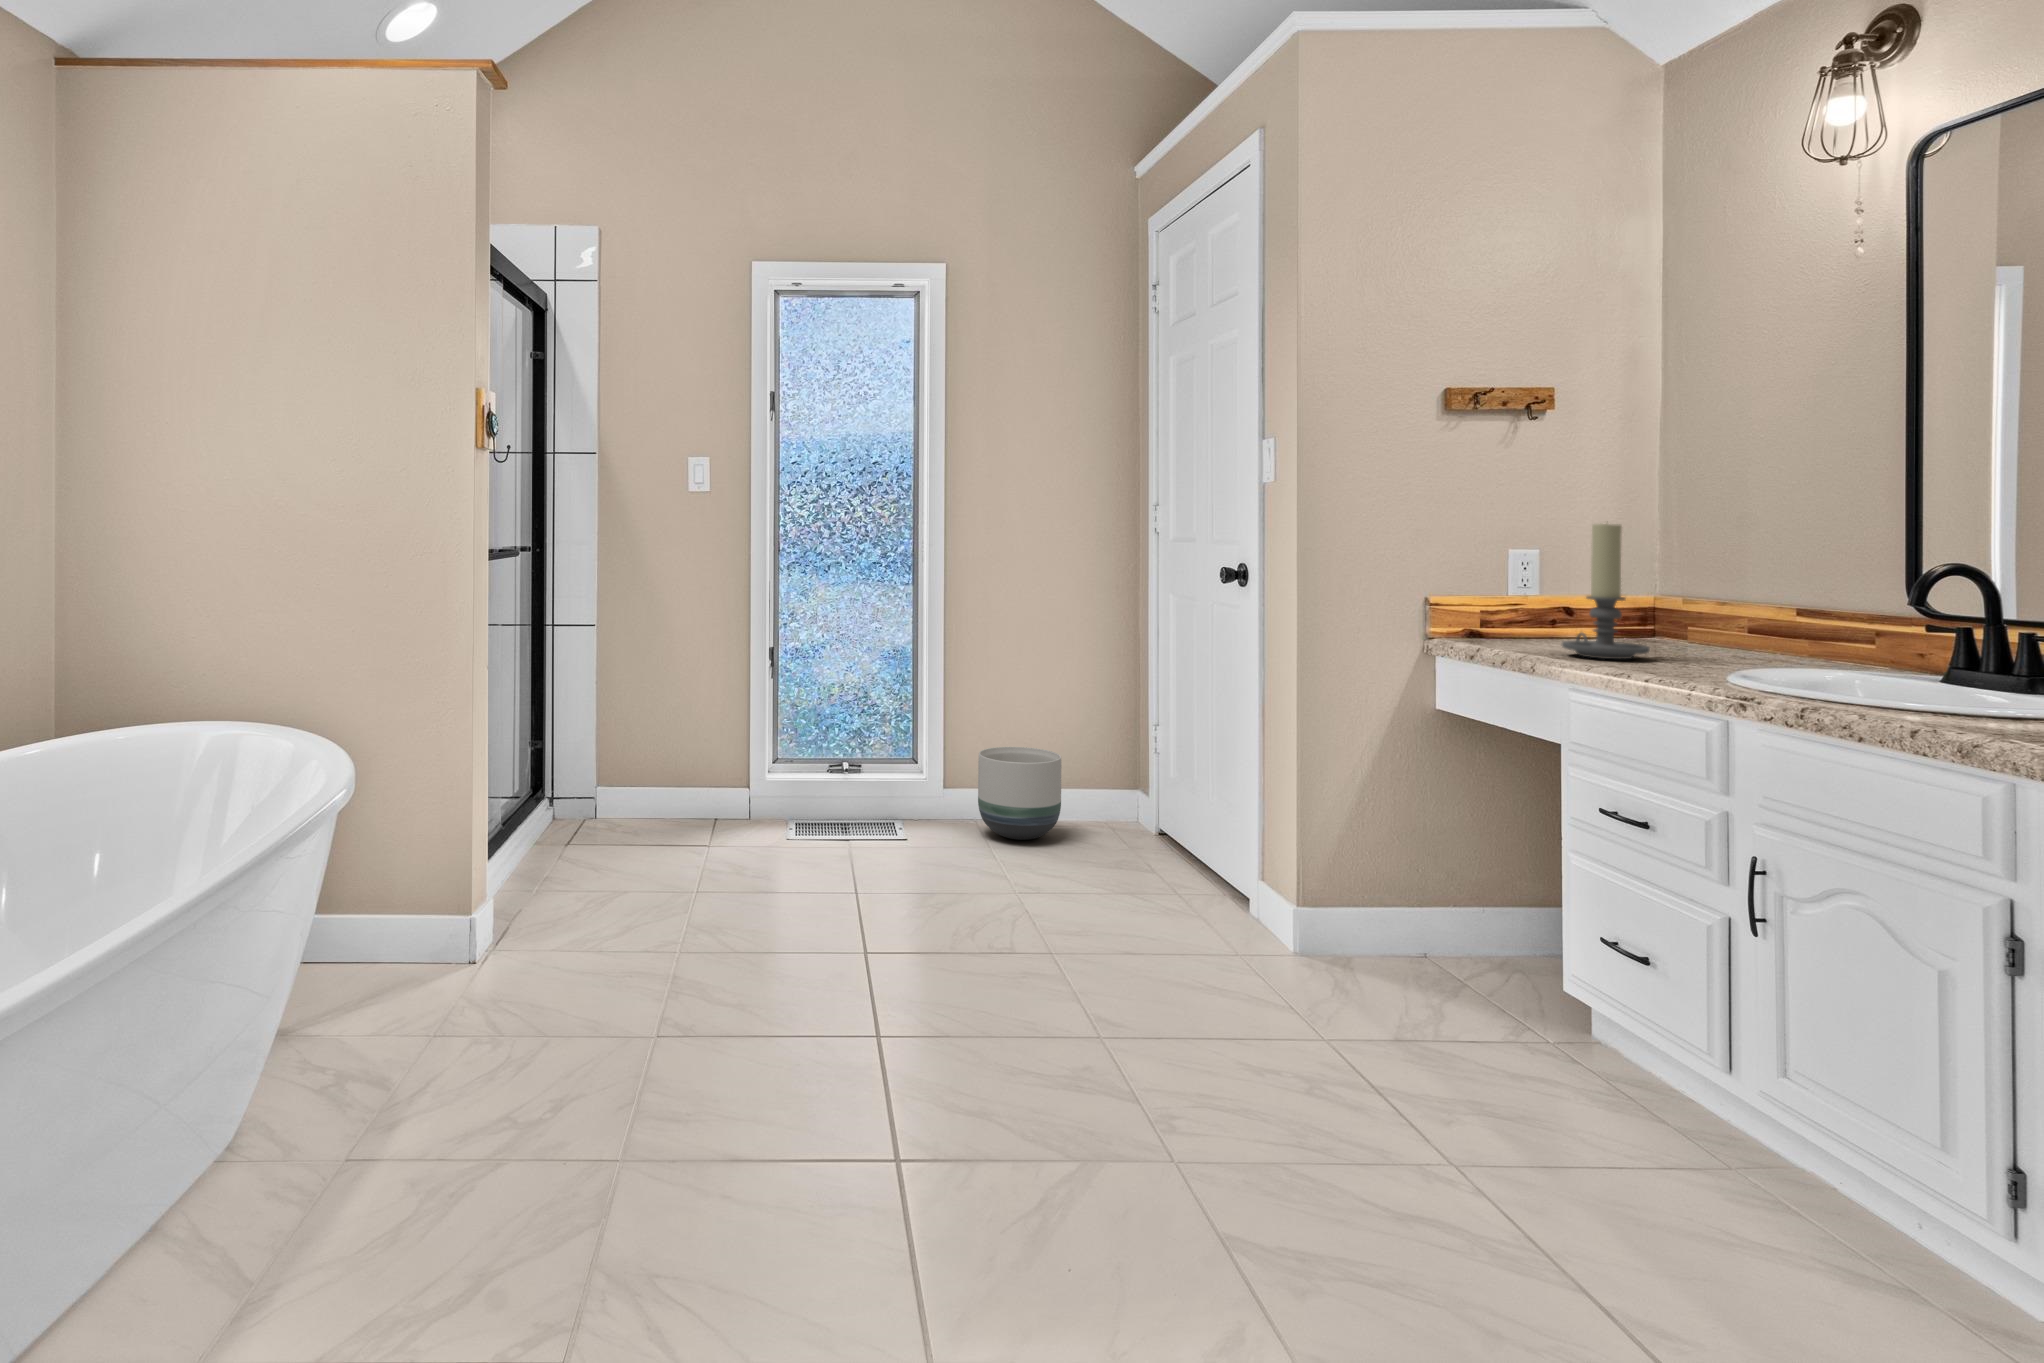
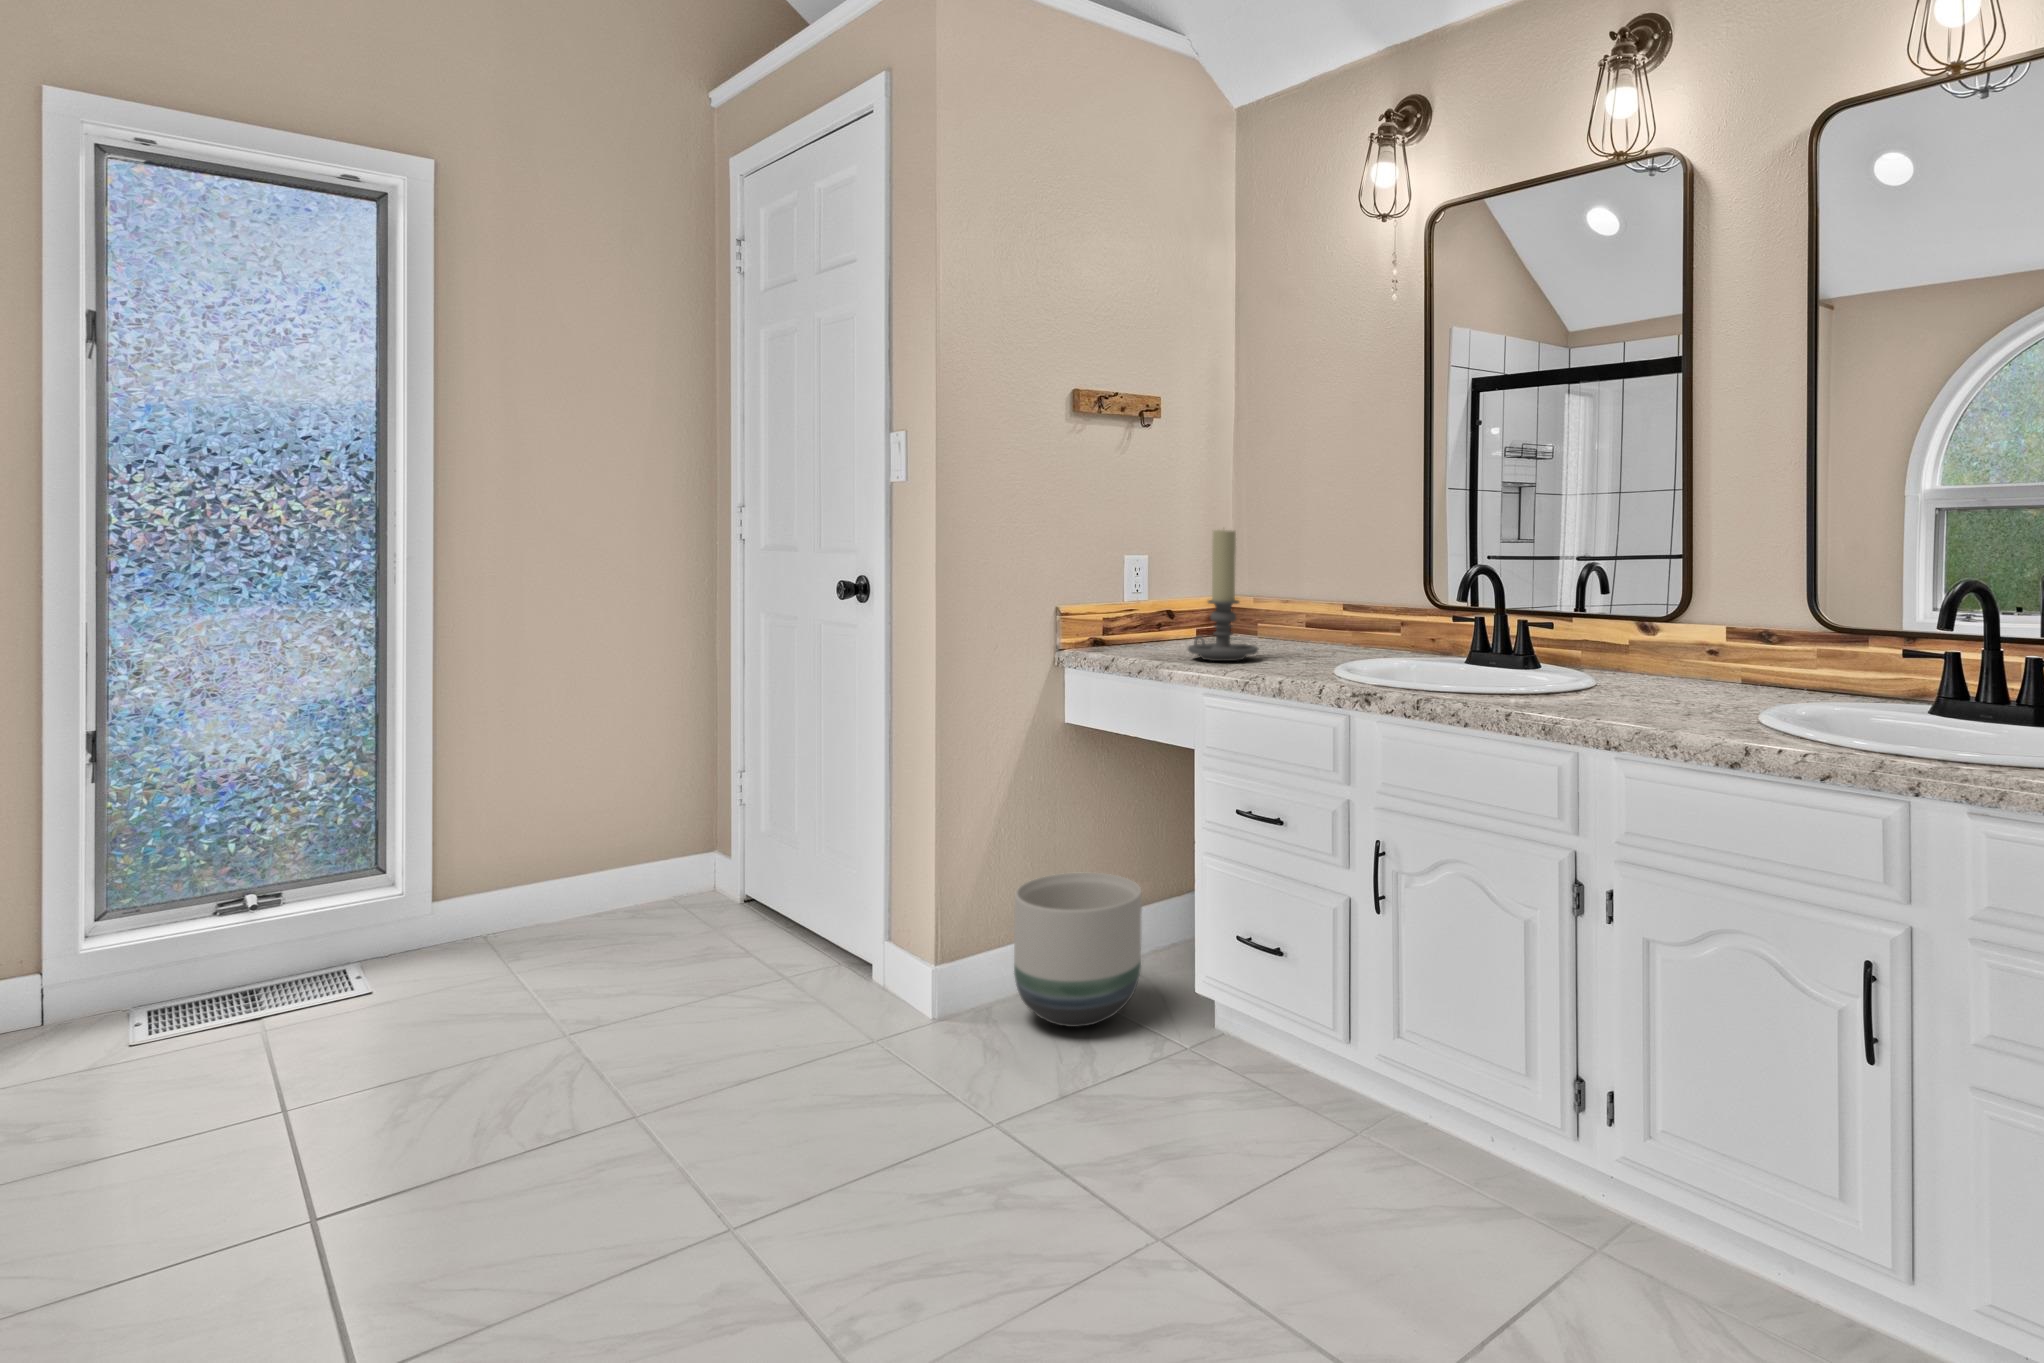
planter: present [978,747,1061,840] -> present [1014,872,1142,1027]

